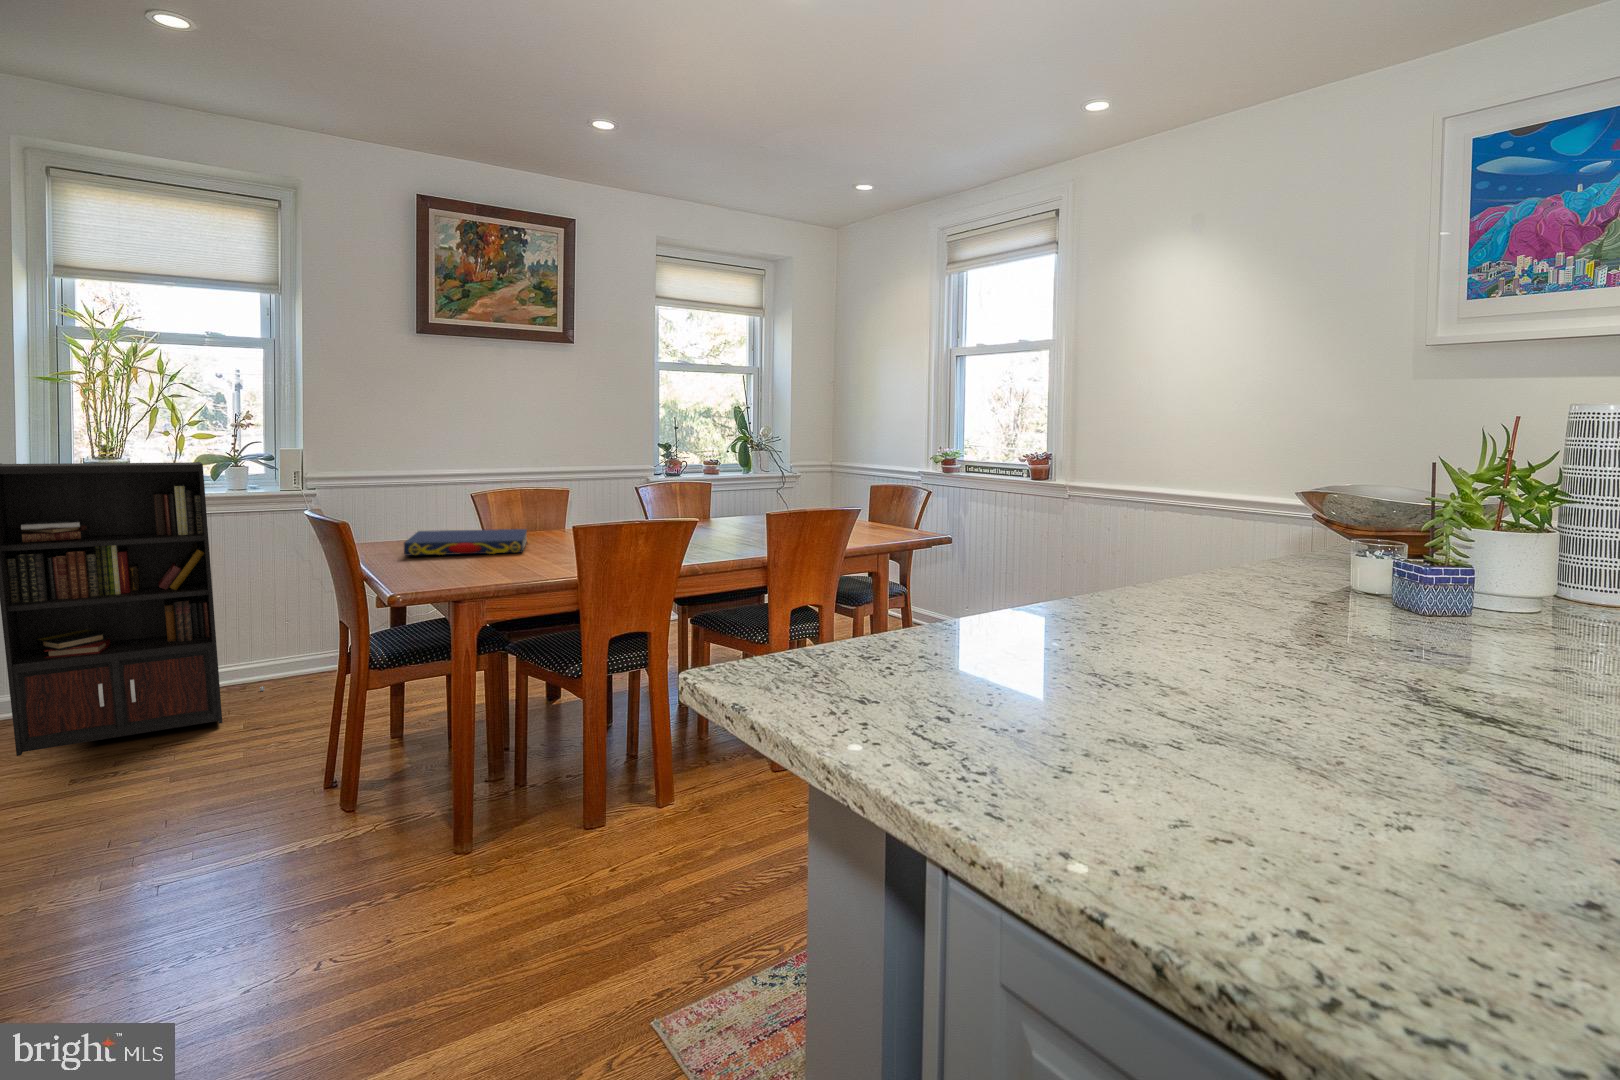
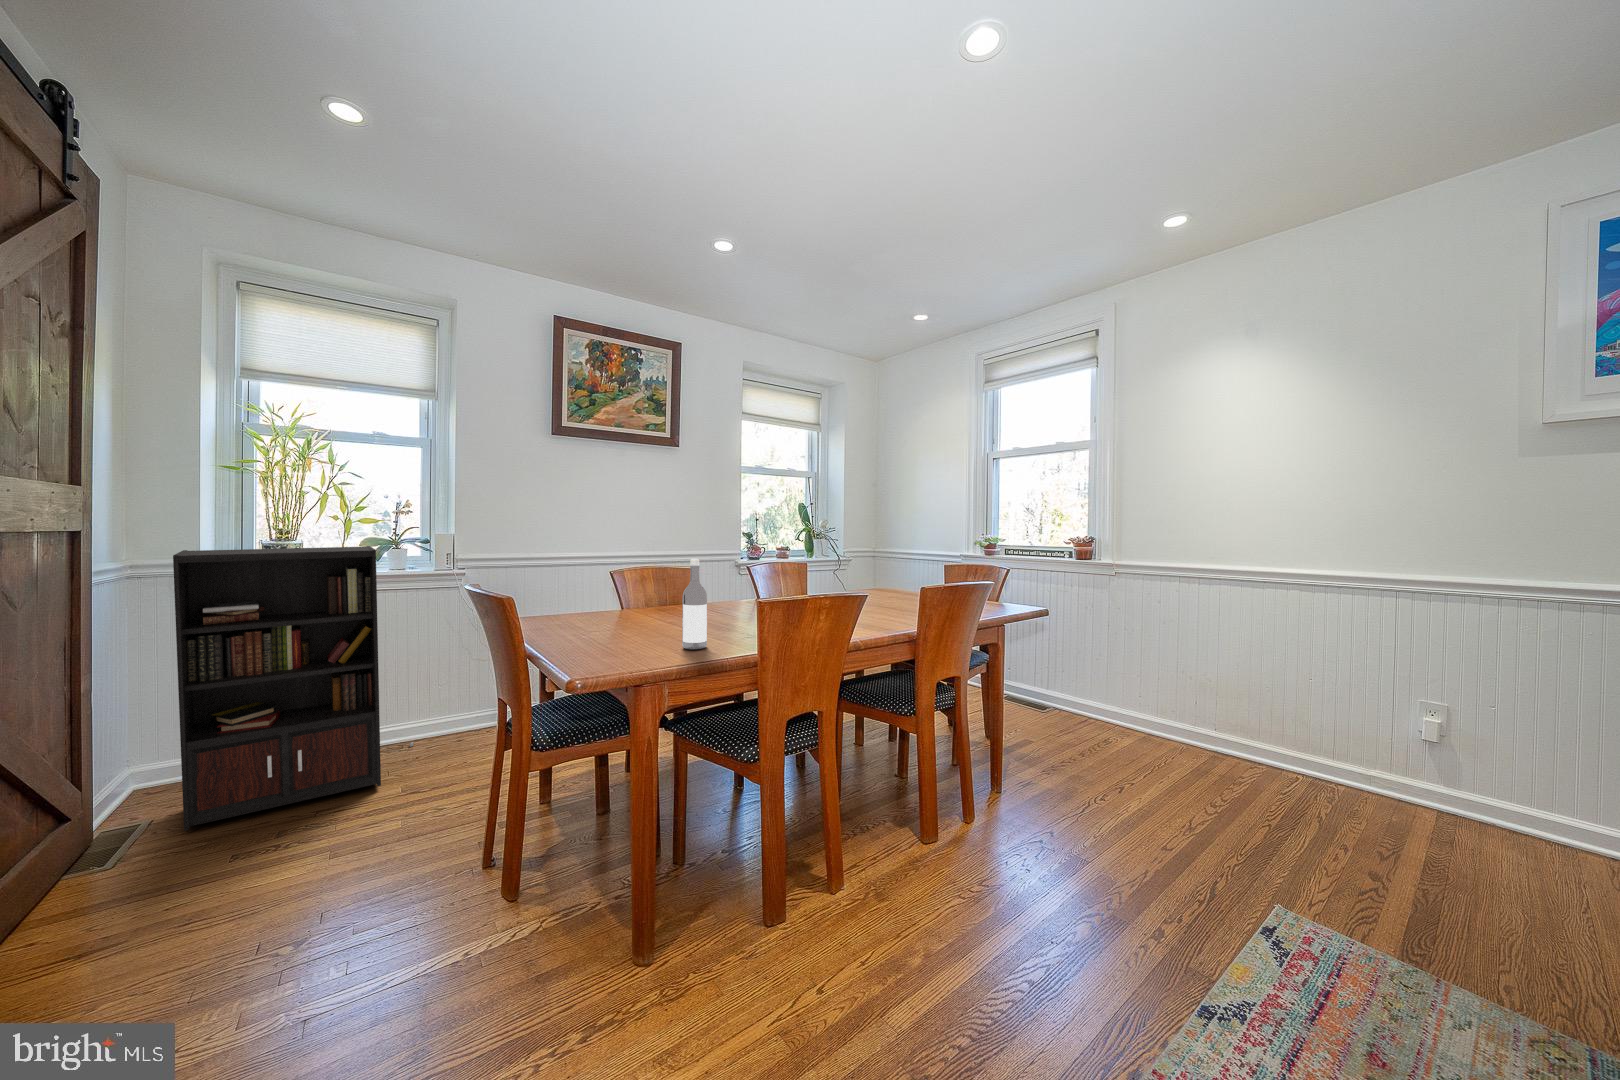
wine bottle: none [515,466,544,563] -> present [682,559,707,649]
book: present [404,529,527,556] -> none [572,609,678,640]

